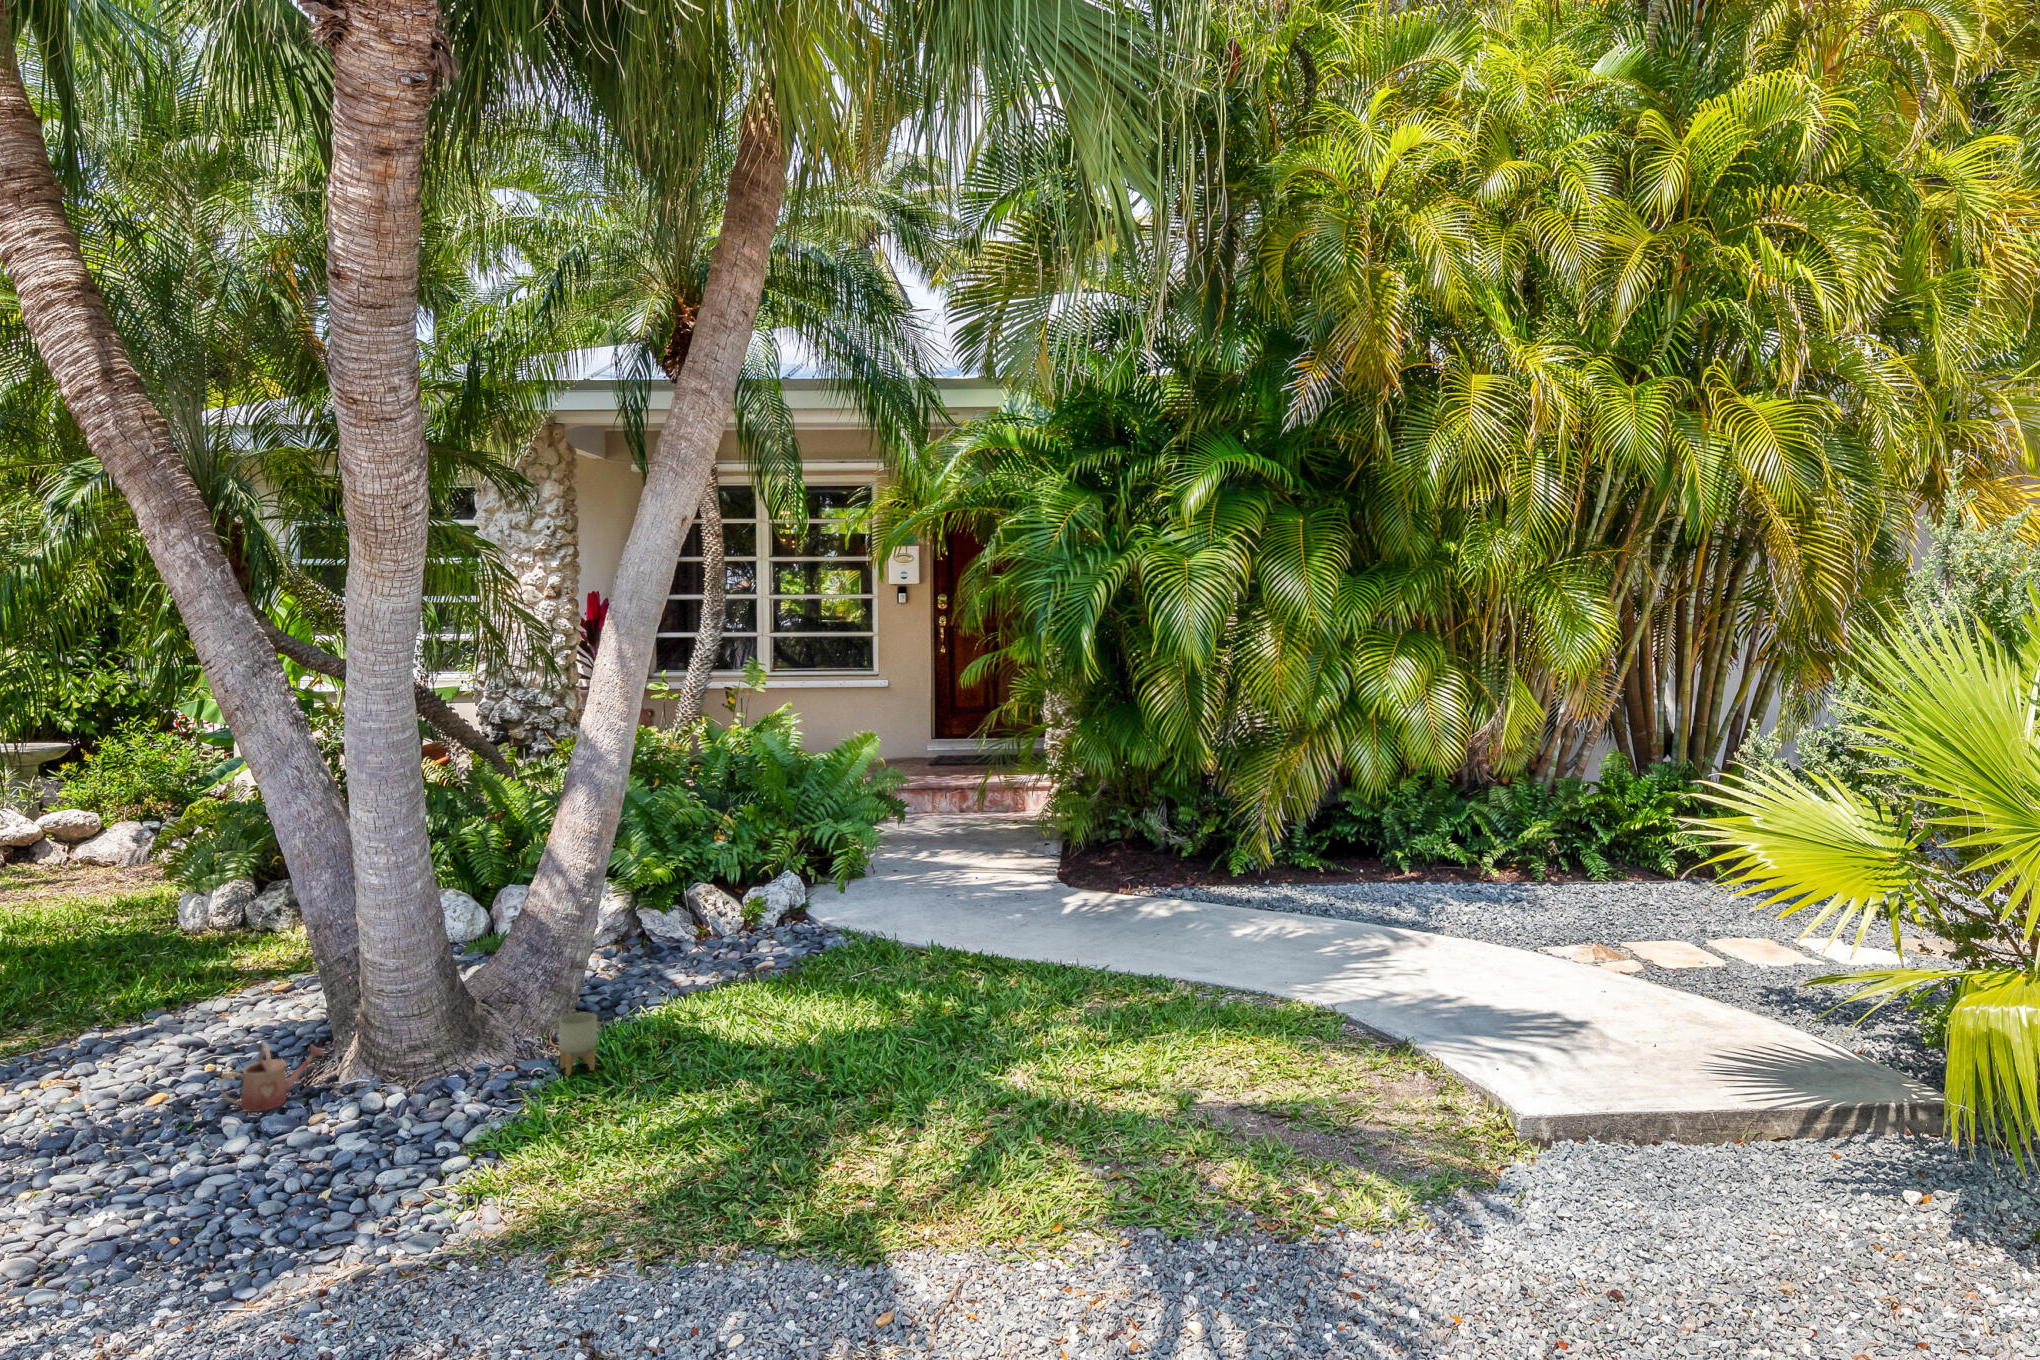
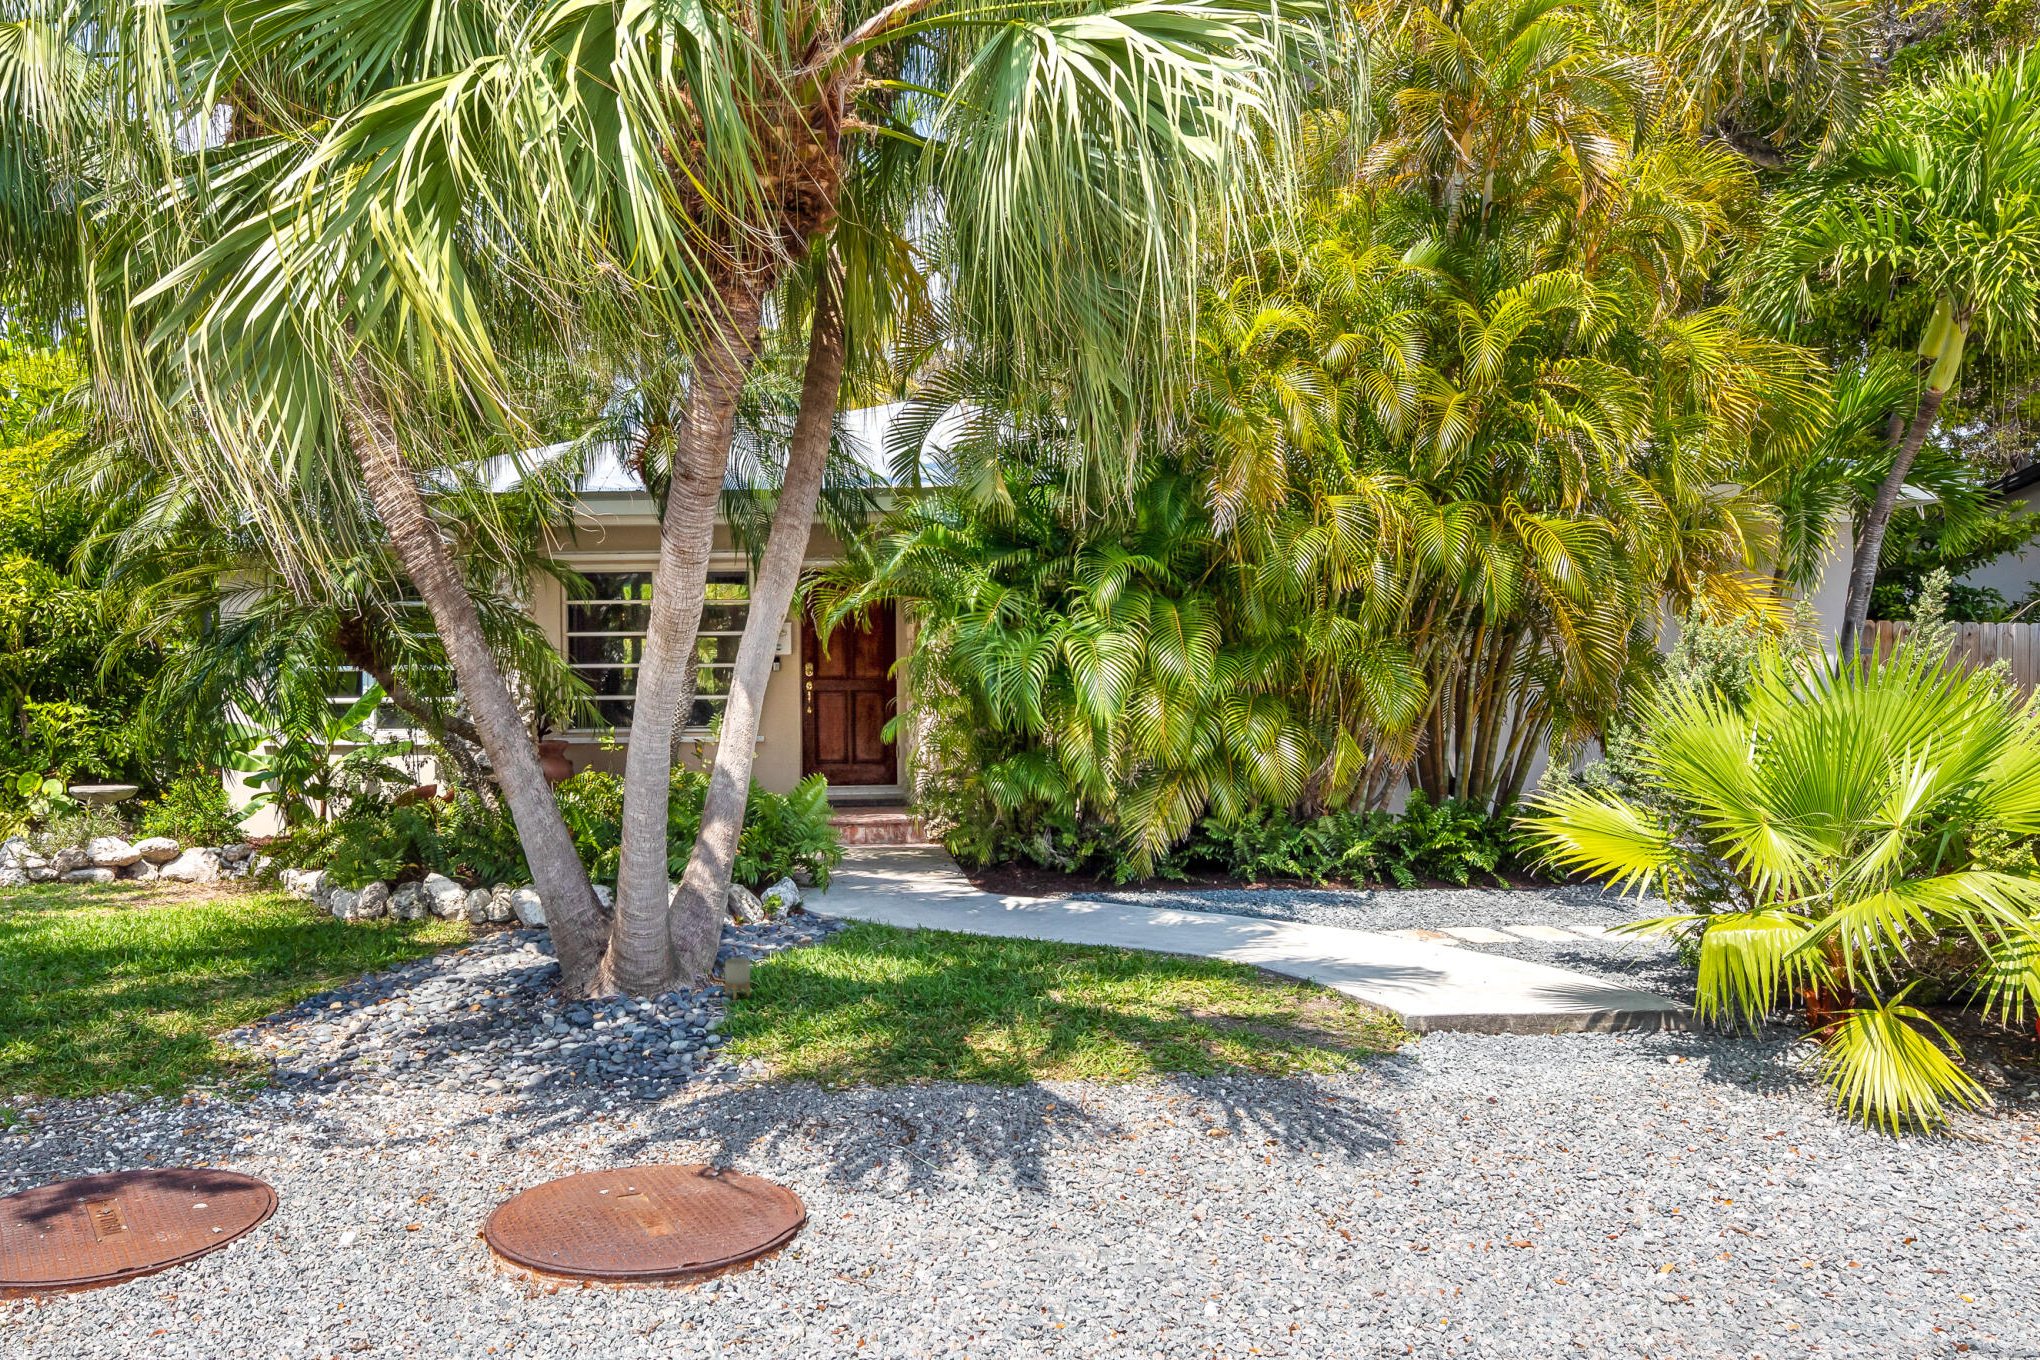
watering can: present [220,1042,324,1112] -> none [521,971,578,1018]

